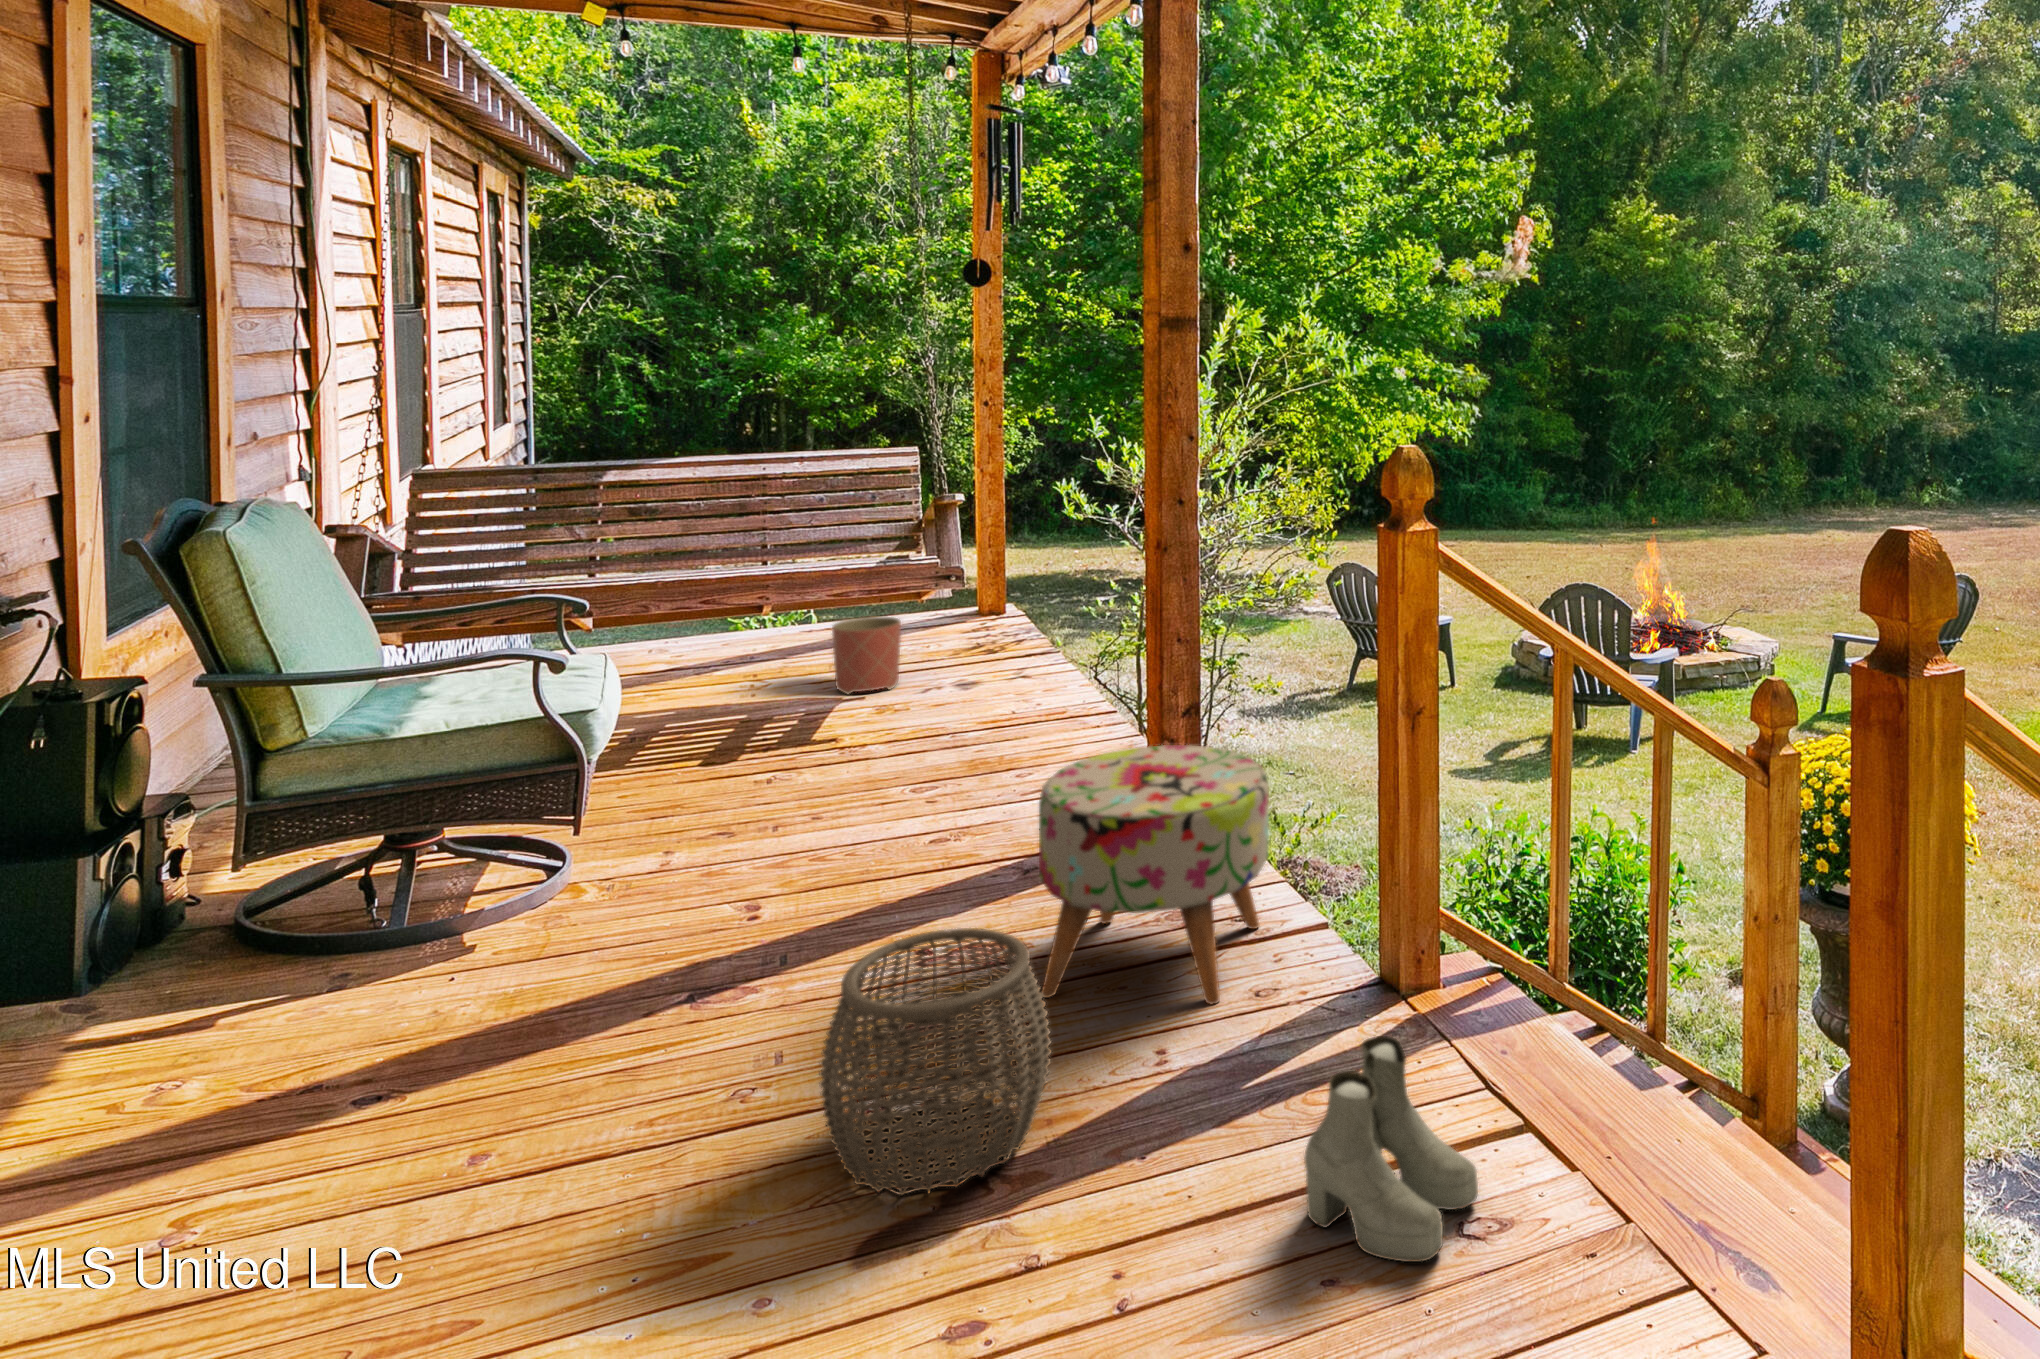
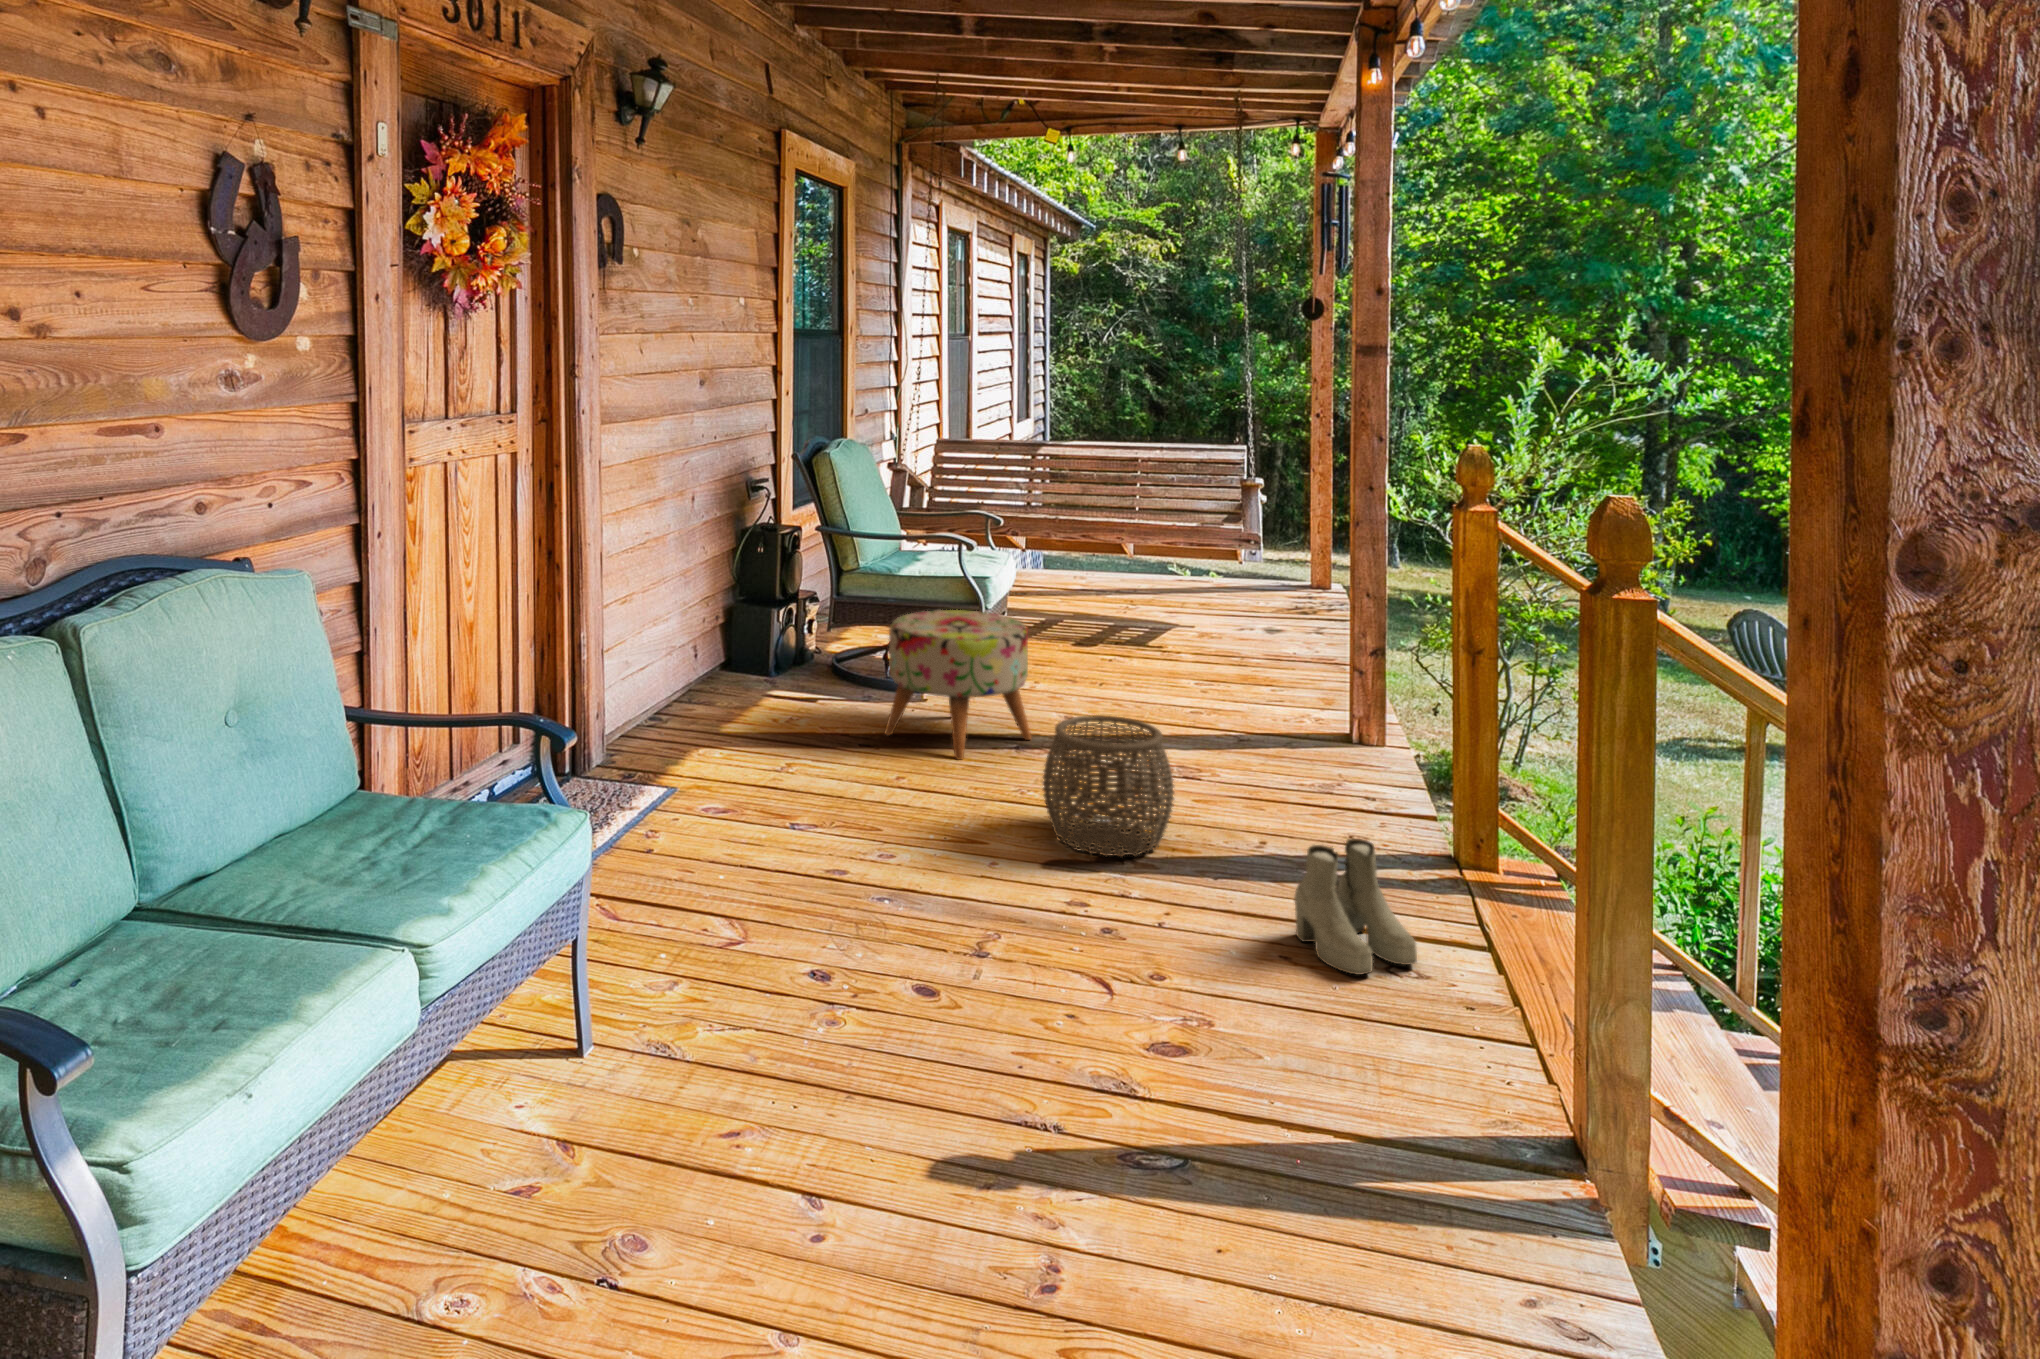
planter: present [832,616,901,694] -> none [1171,567,1220,623]
ottoman: present [1039,745,1269,1004] -> present [885,610,1032,760]

